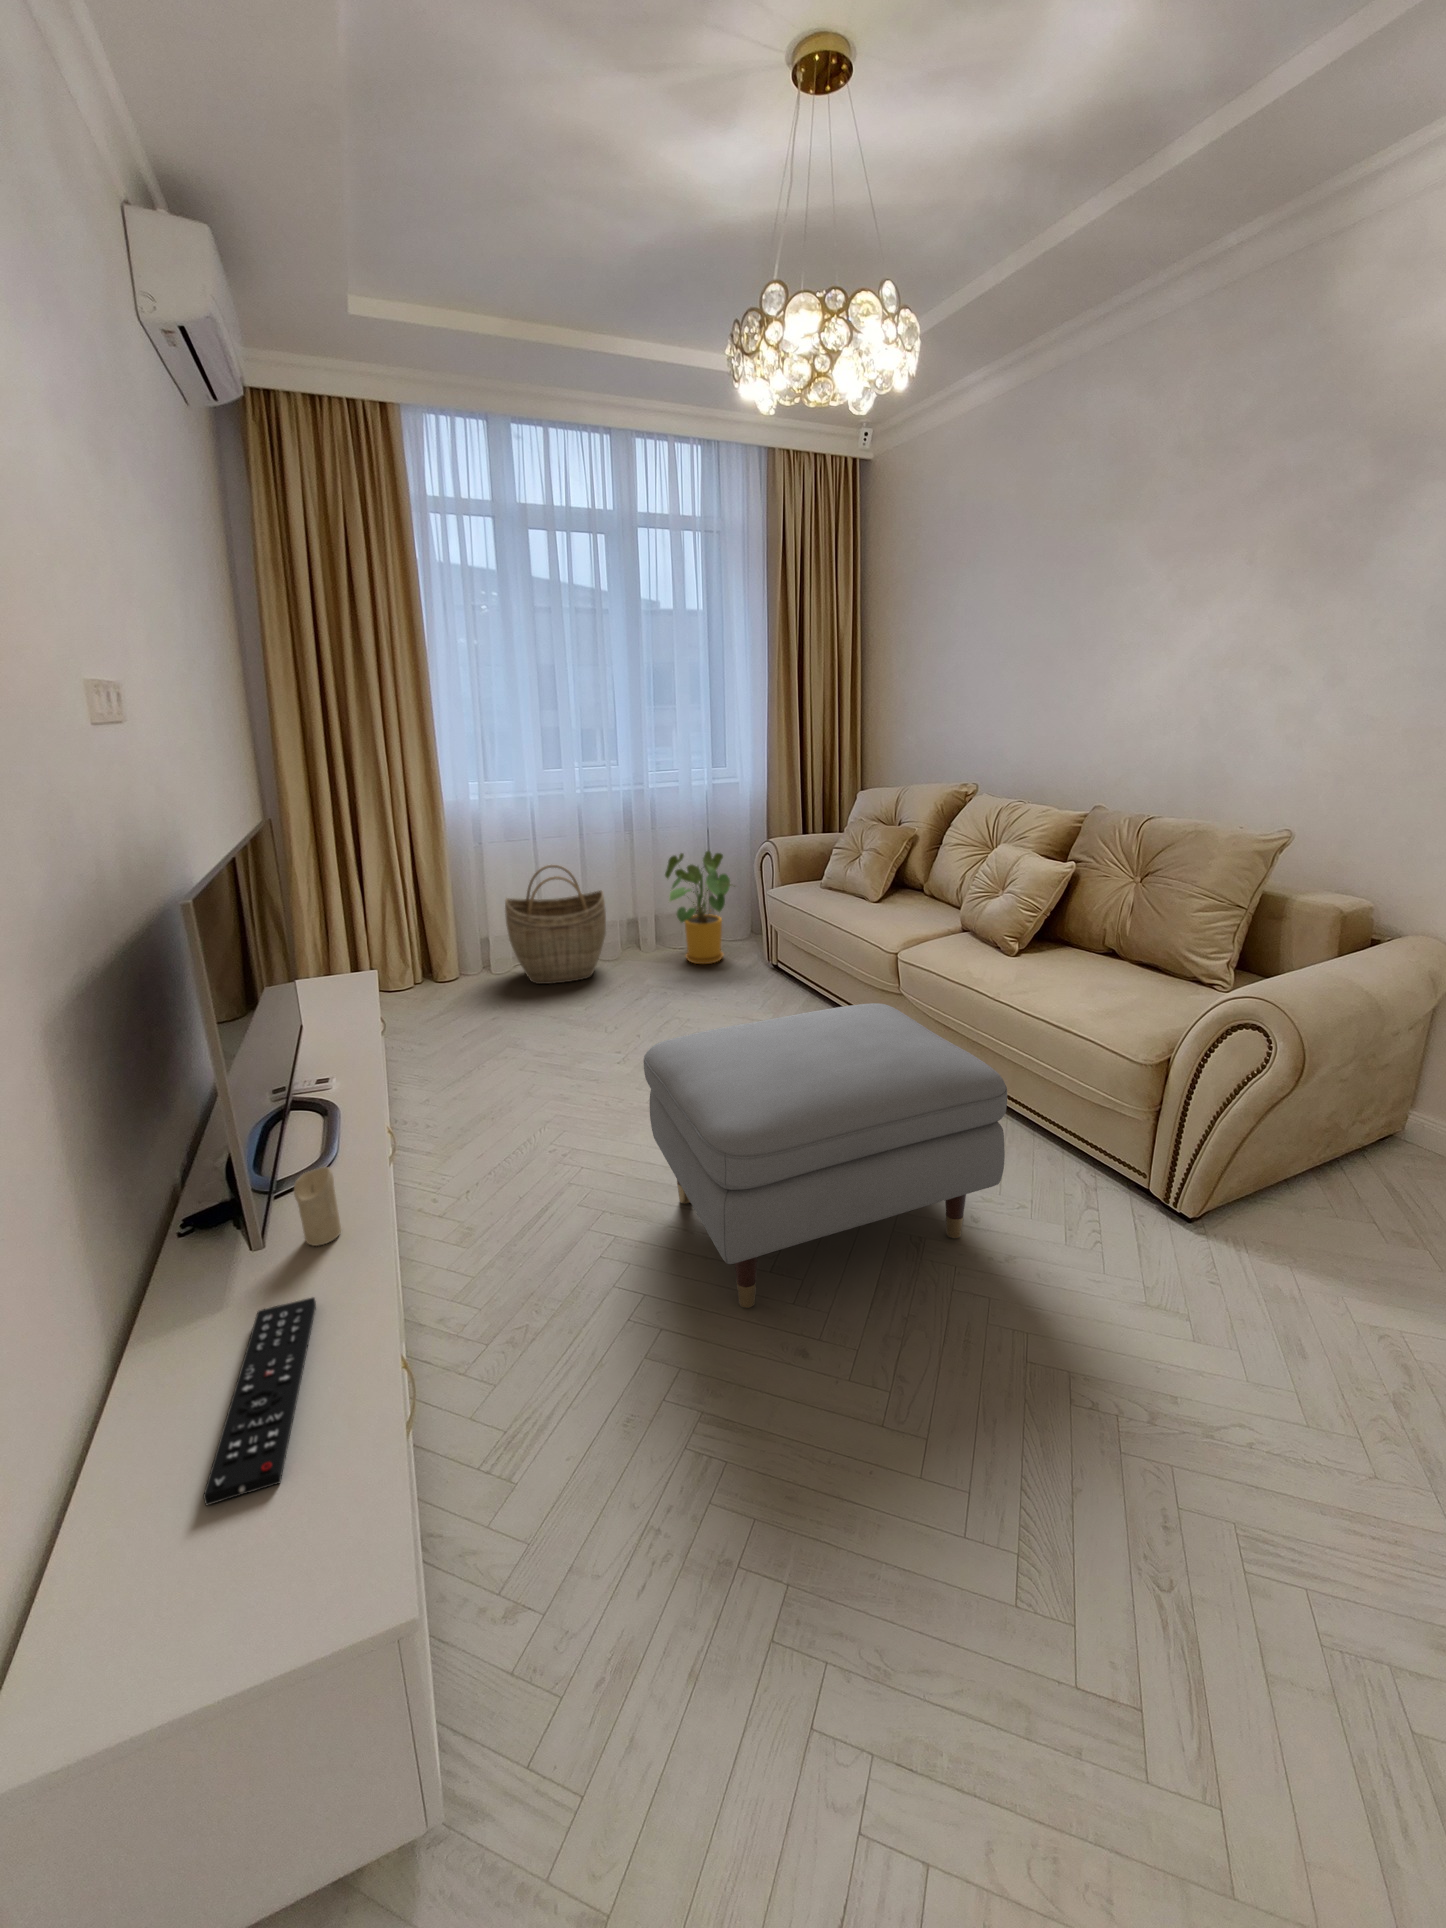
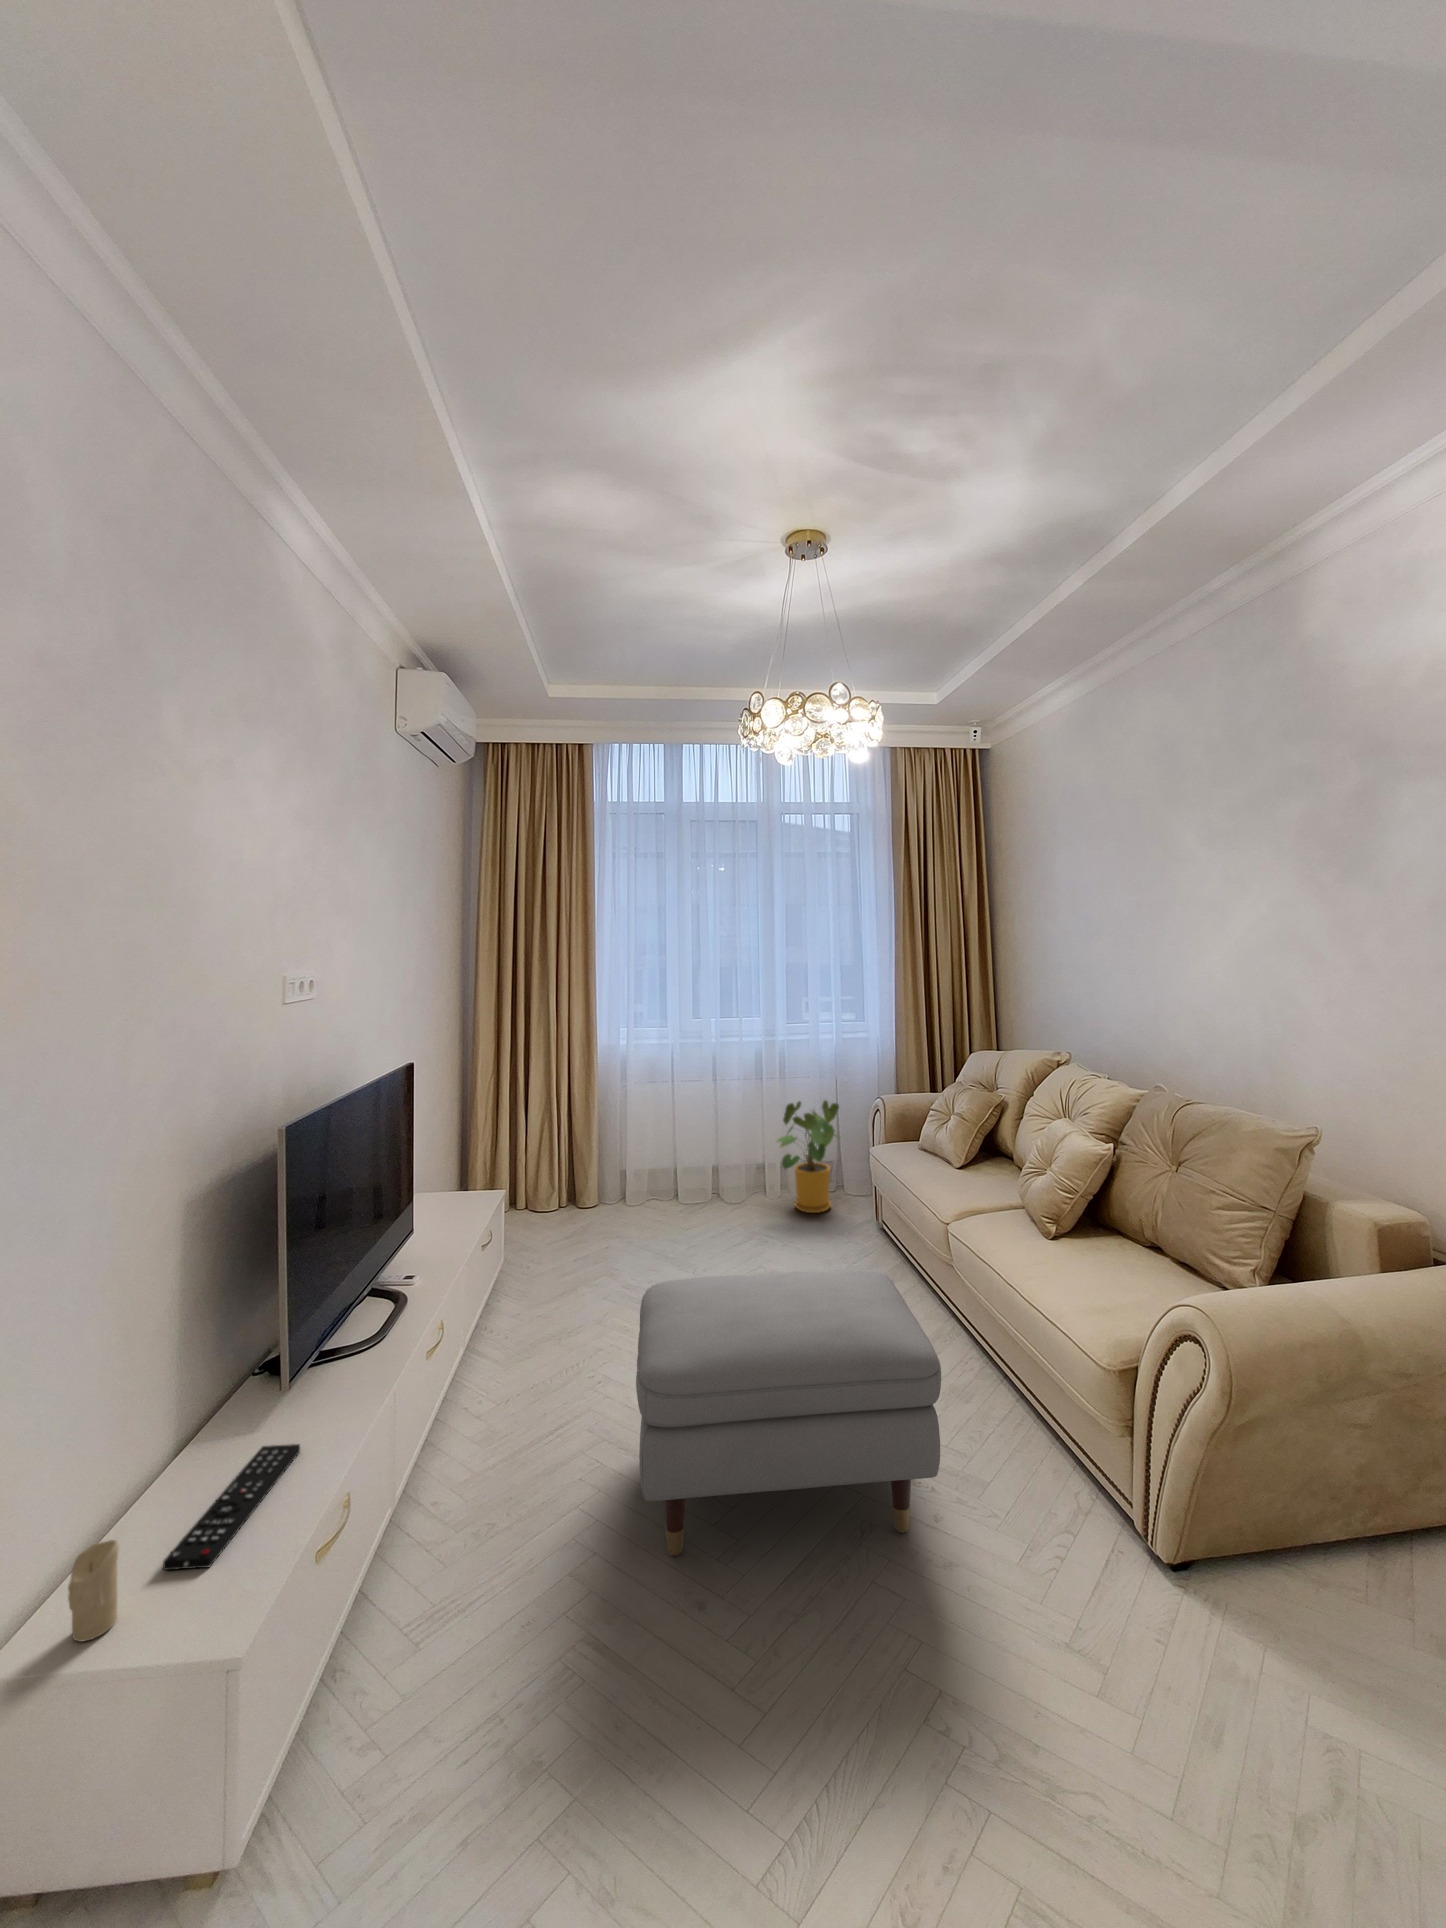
woven basket: present [505,865,606,984] -> none [634,1105,722,1217]
candle: present [294,1167,341,1246] -> present [68,1540,119,1642]

